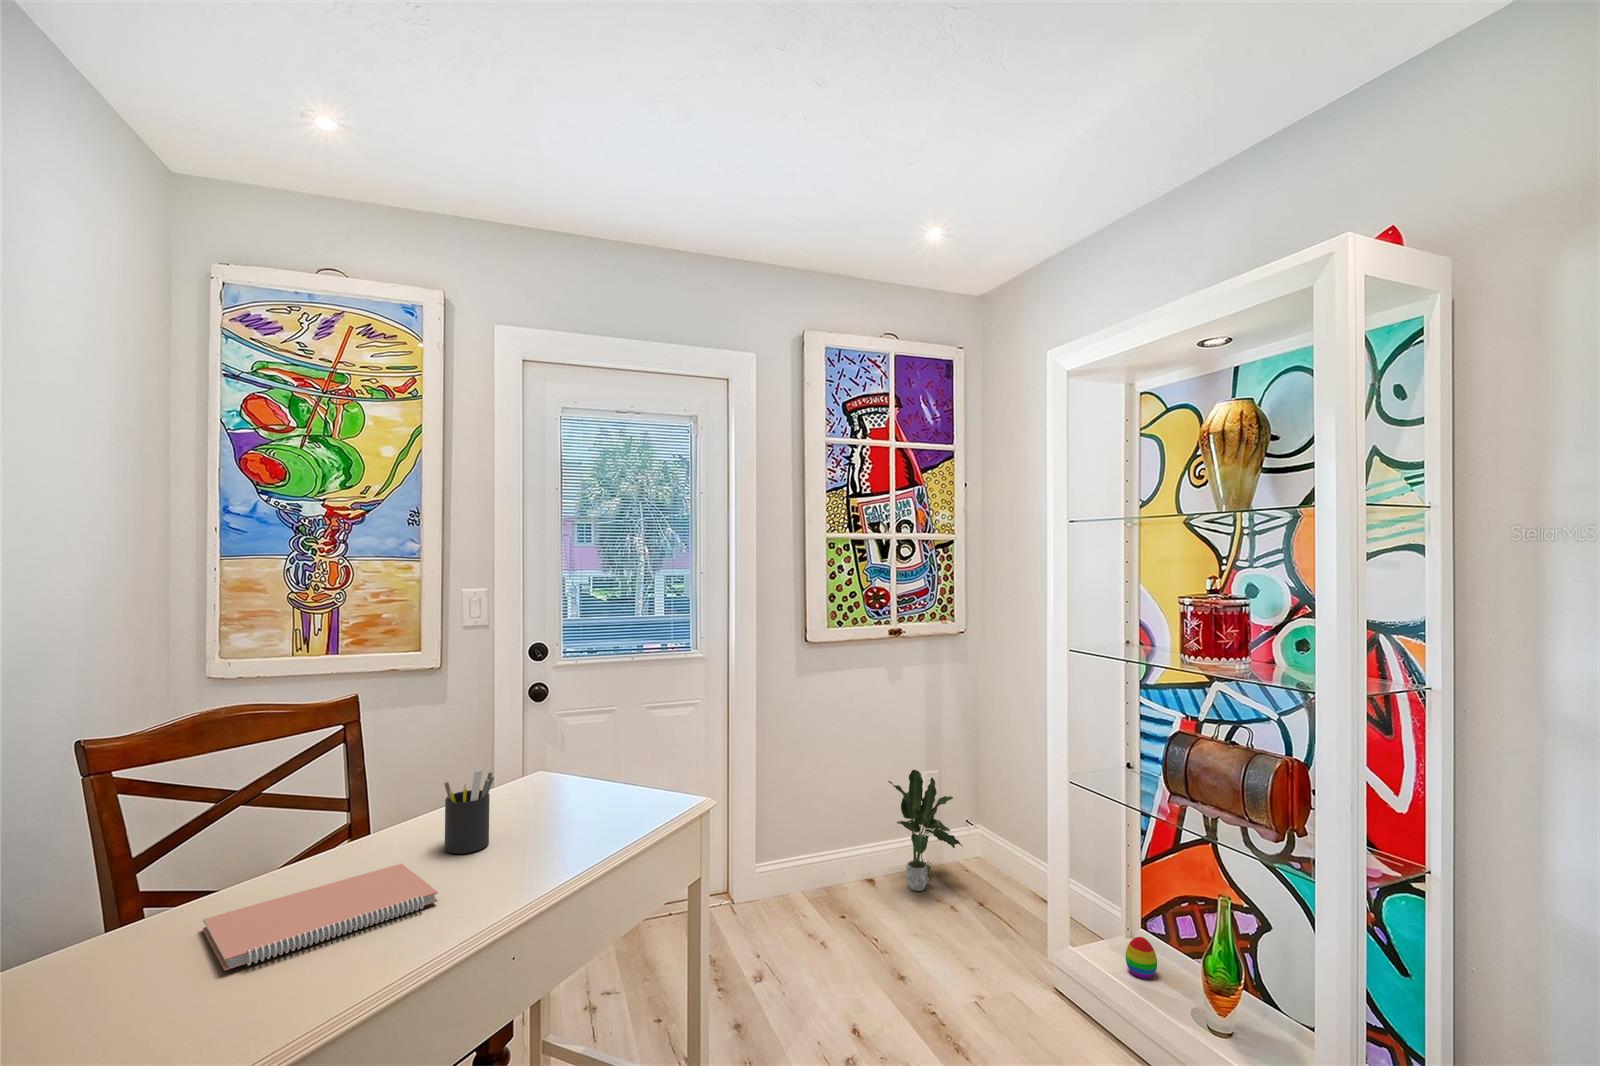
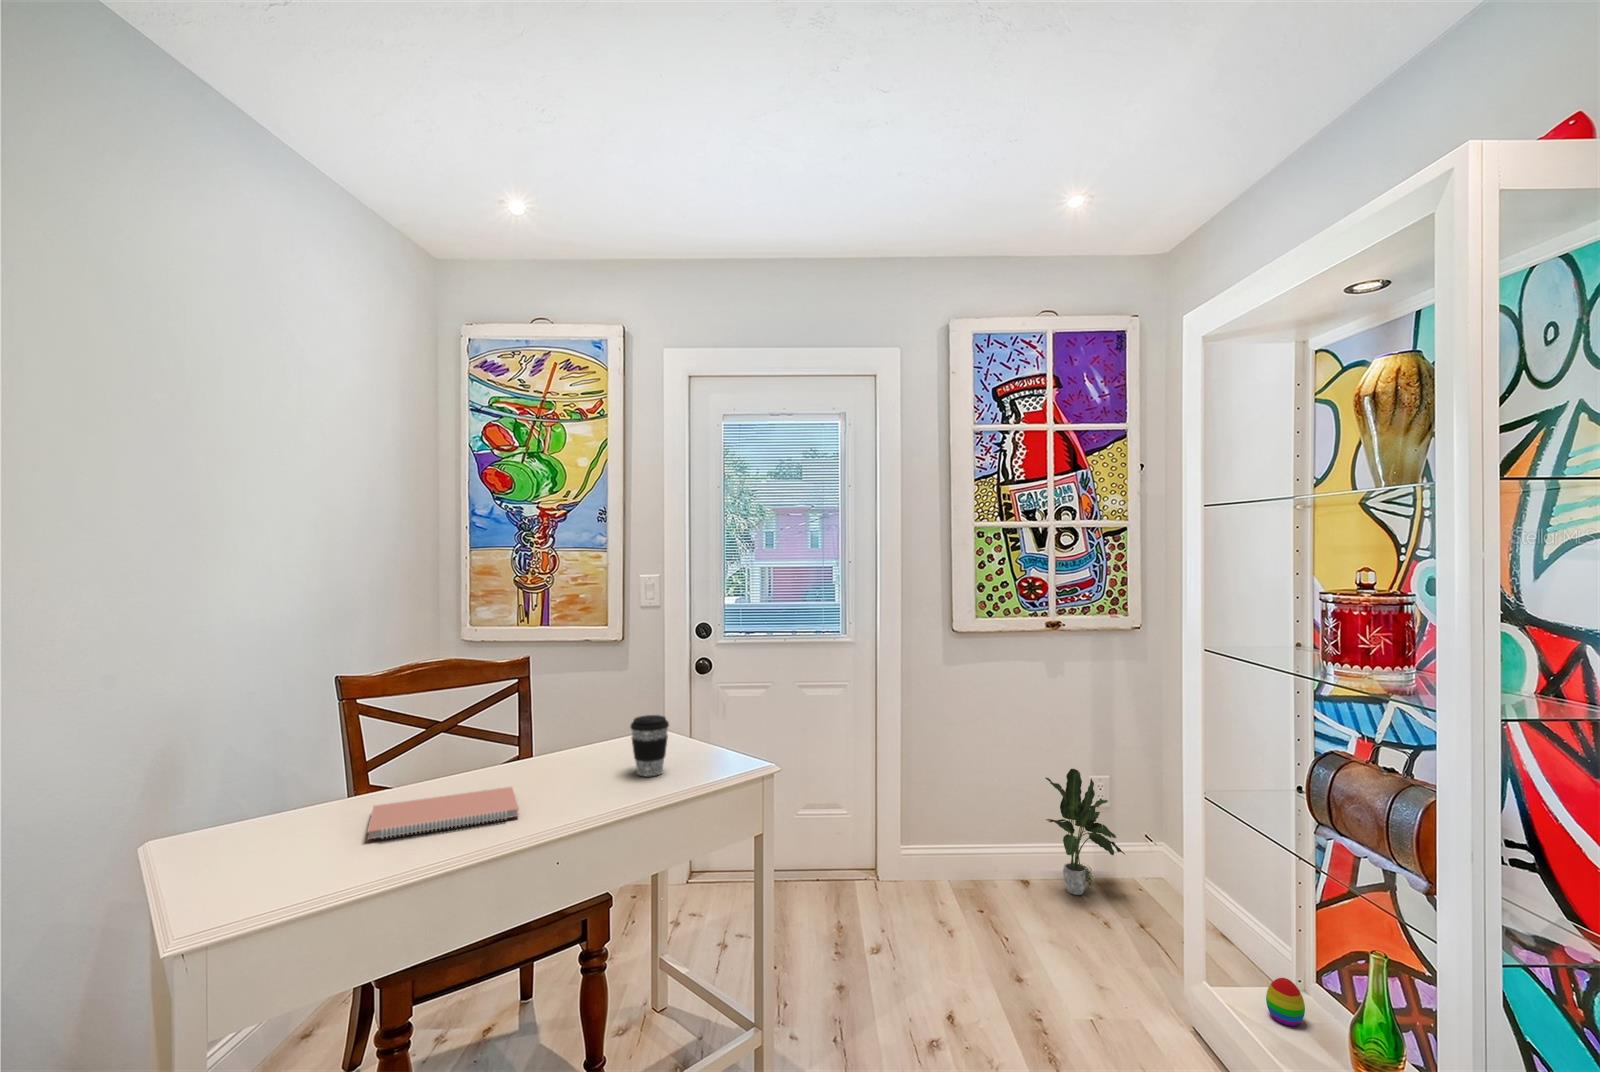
coffee cup: none [543,754,591,828] -> present [631,715,669,776]
pen holder: present [444,770,494,854] -> none [548,721,586,786]

